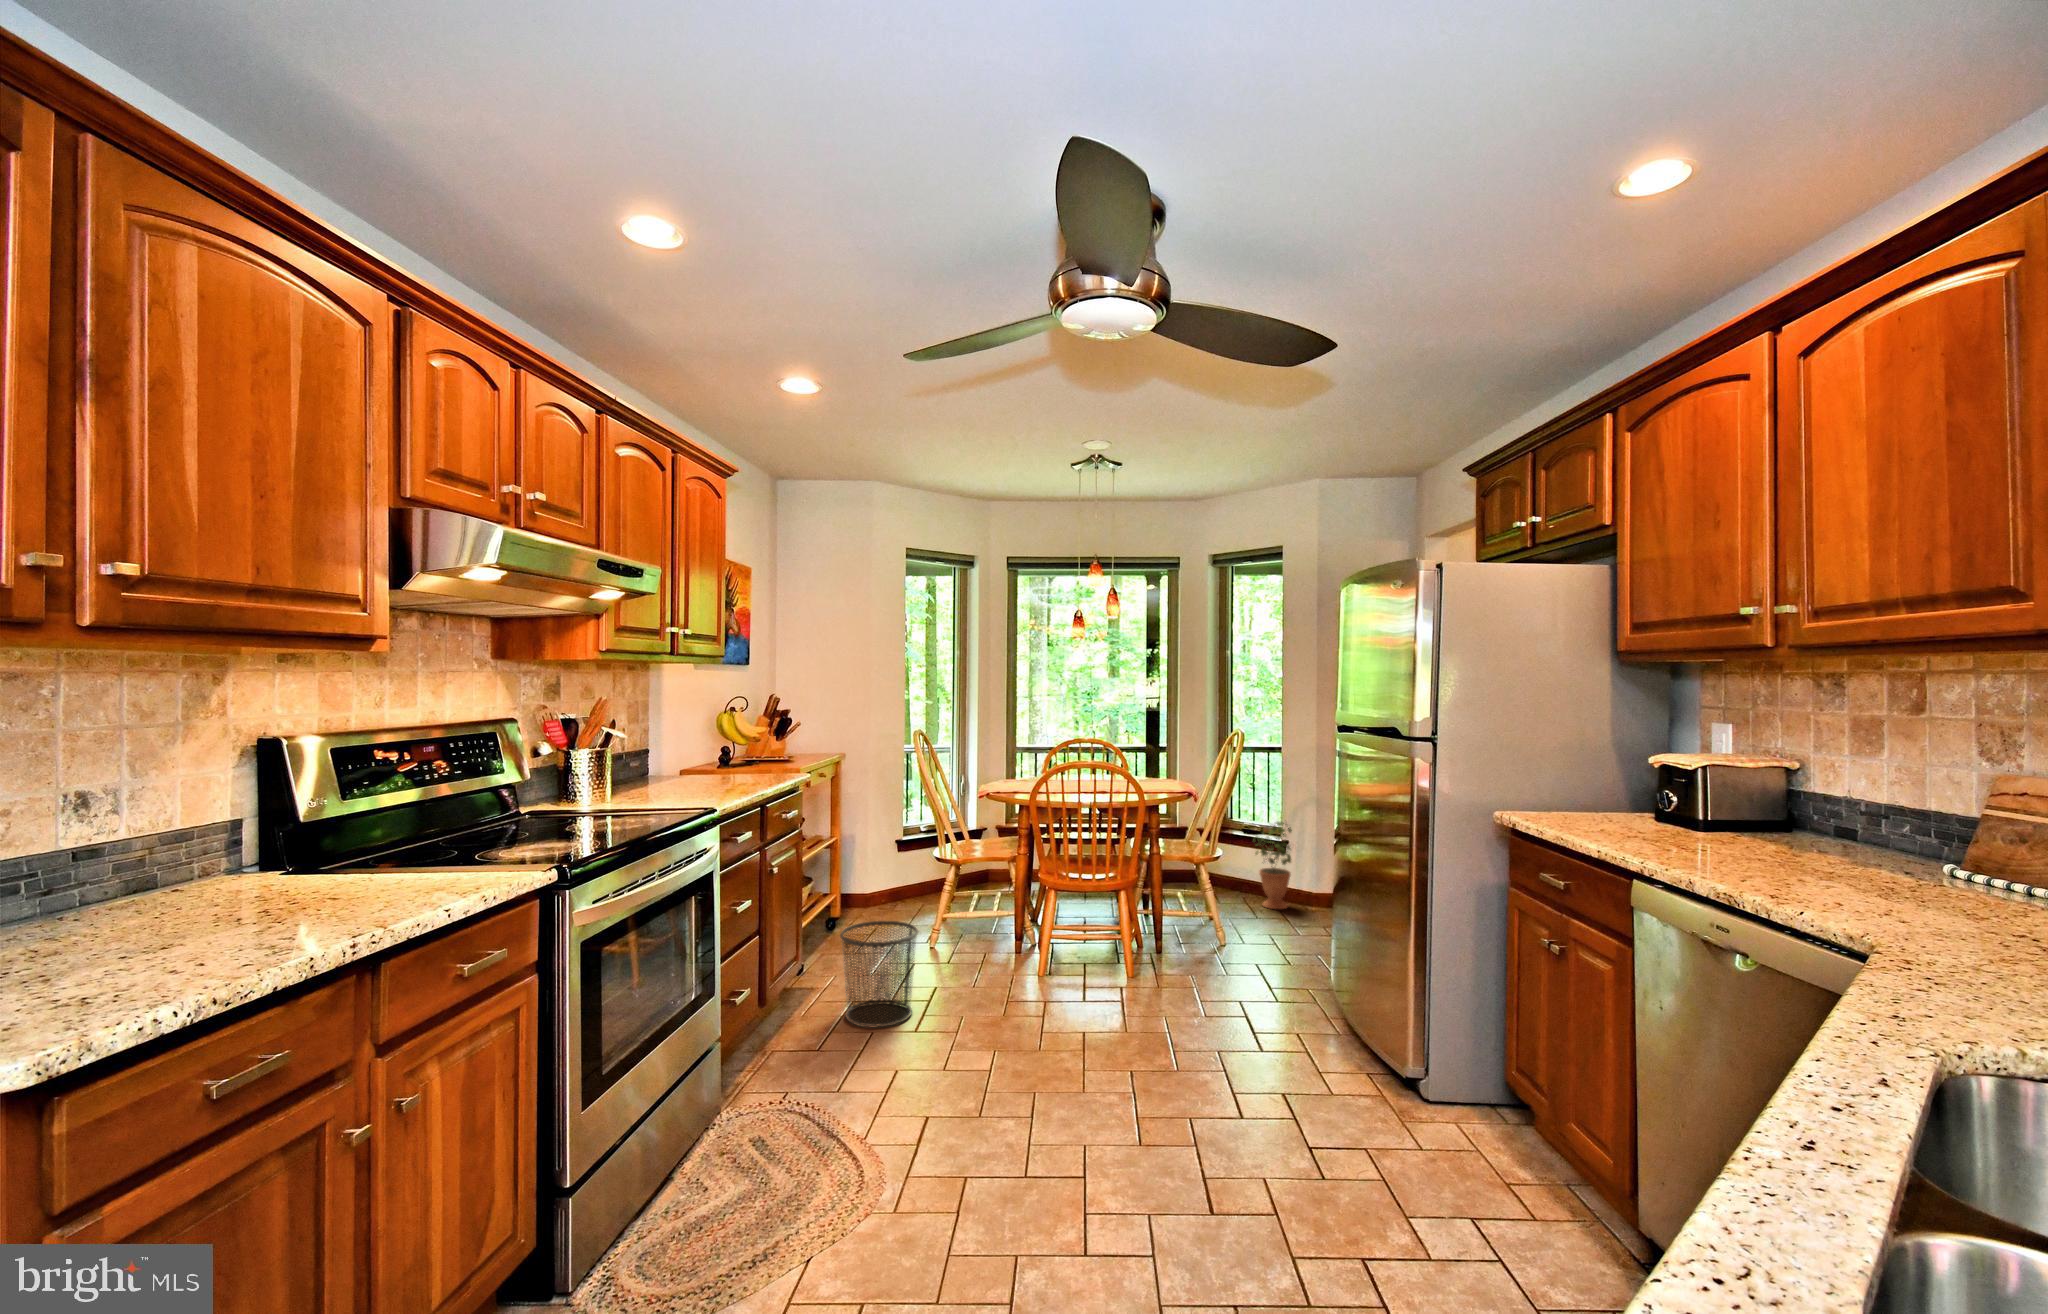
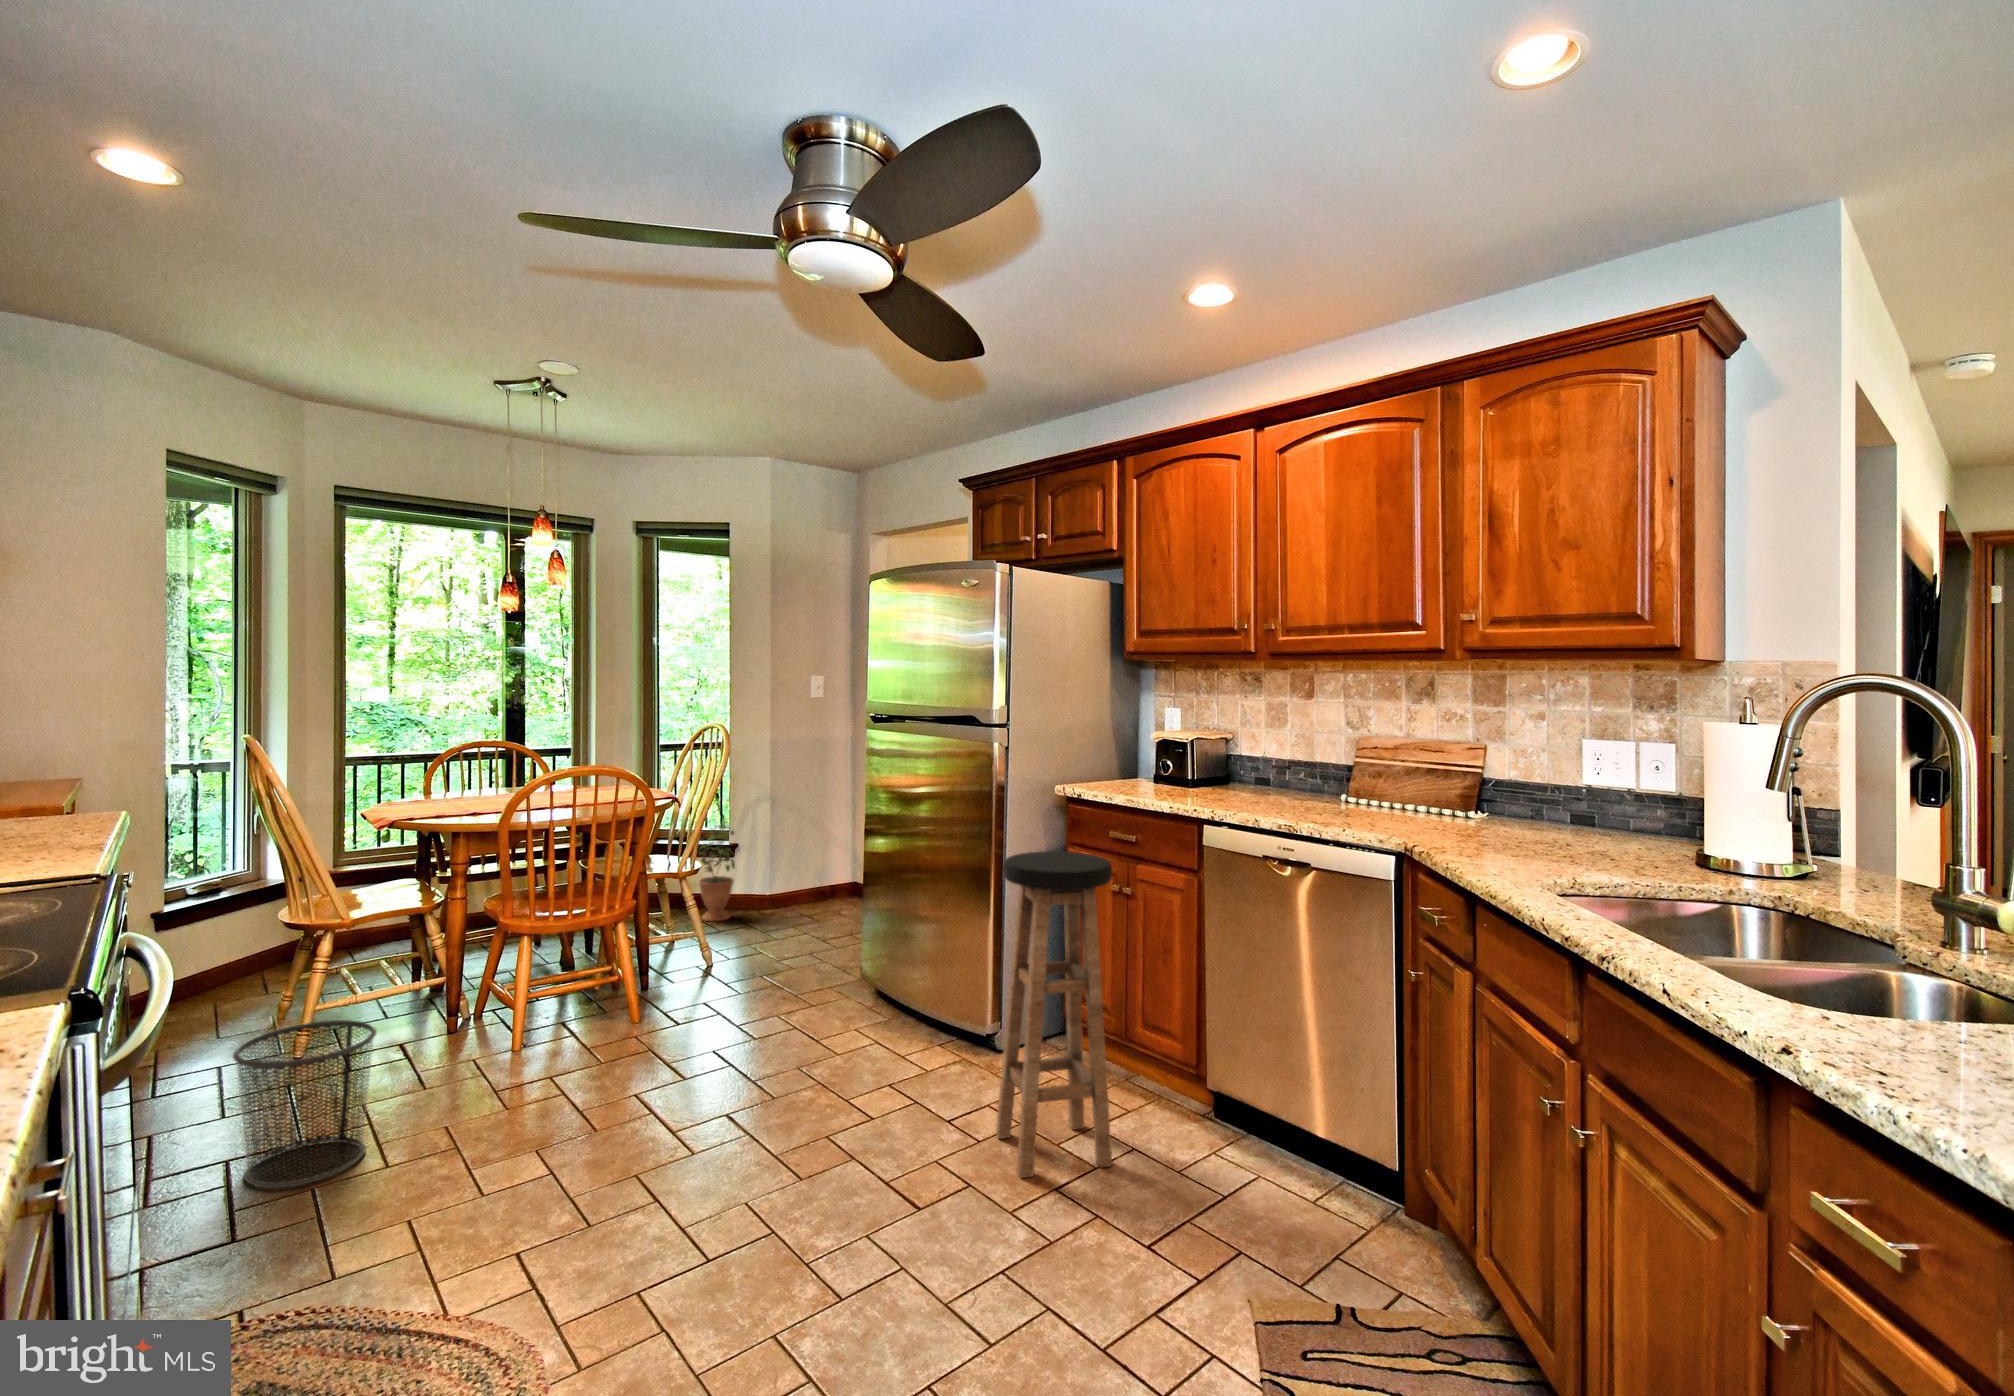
bar stool: none [1334,878,1465,1267] -> present [996,851,1112,1178]

